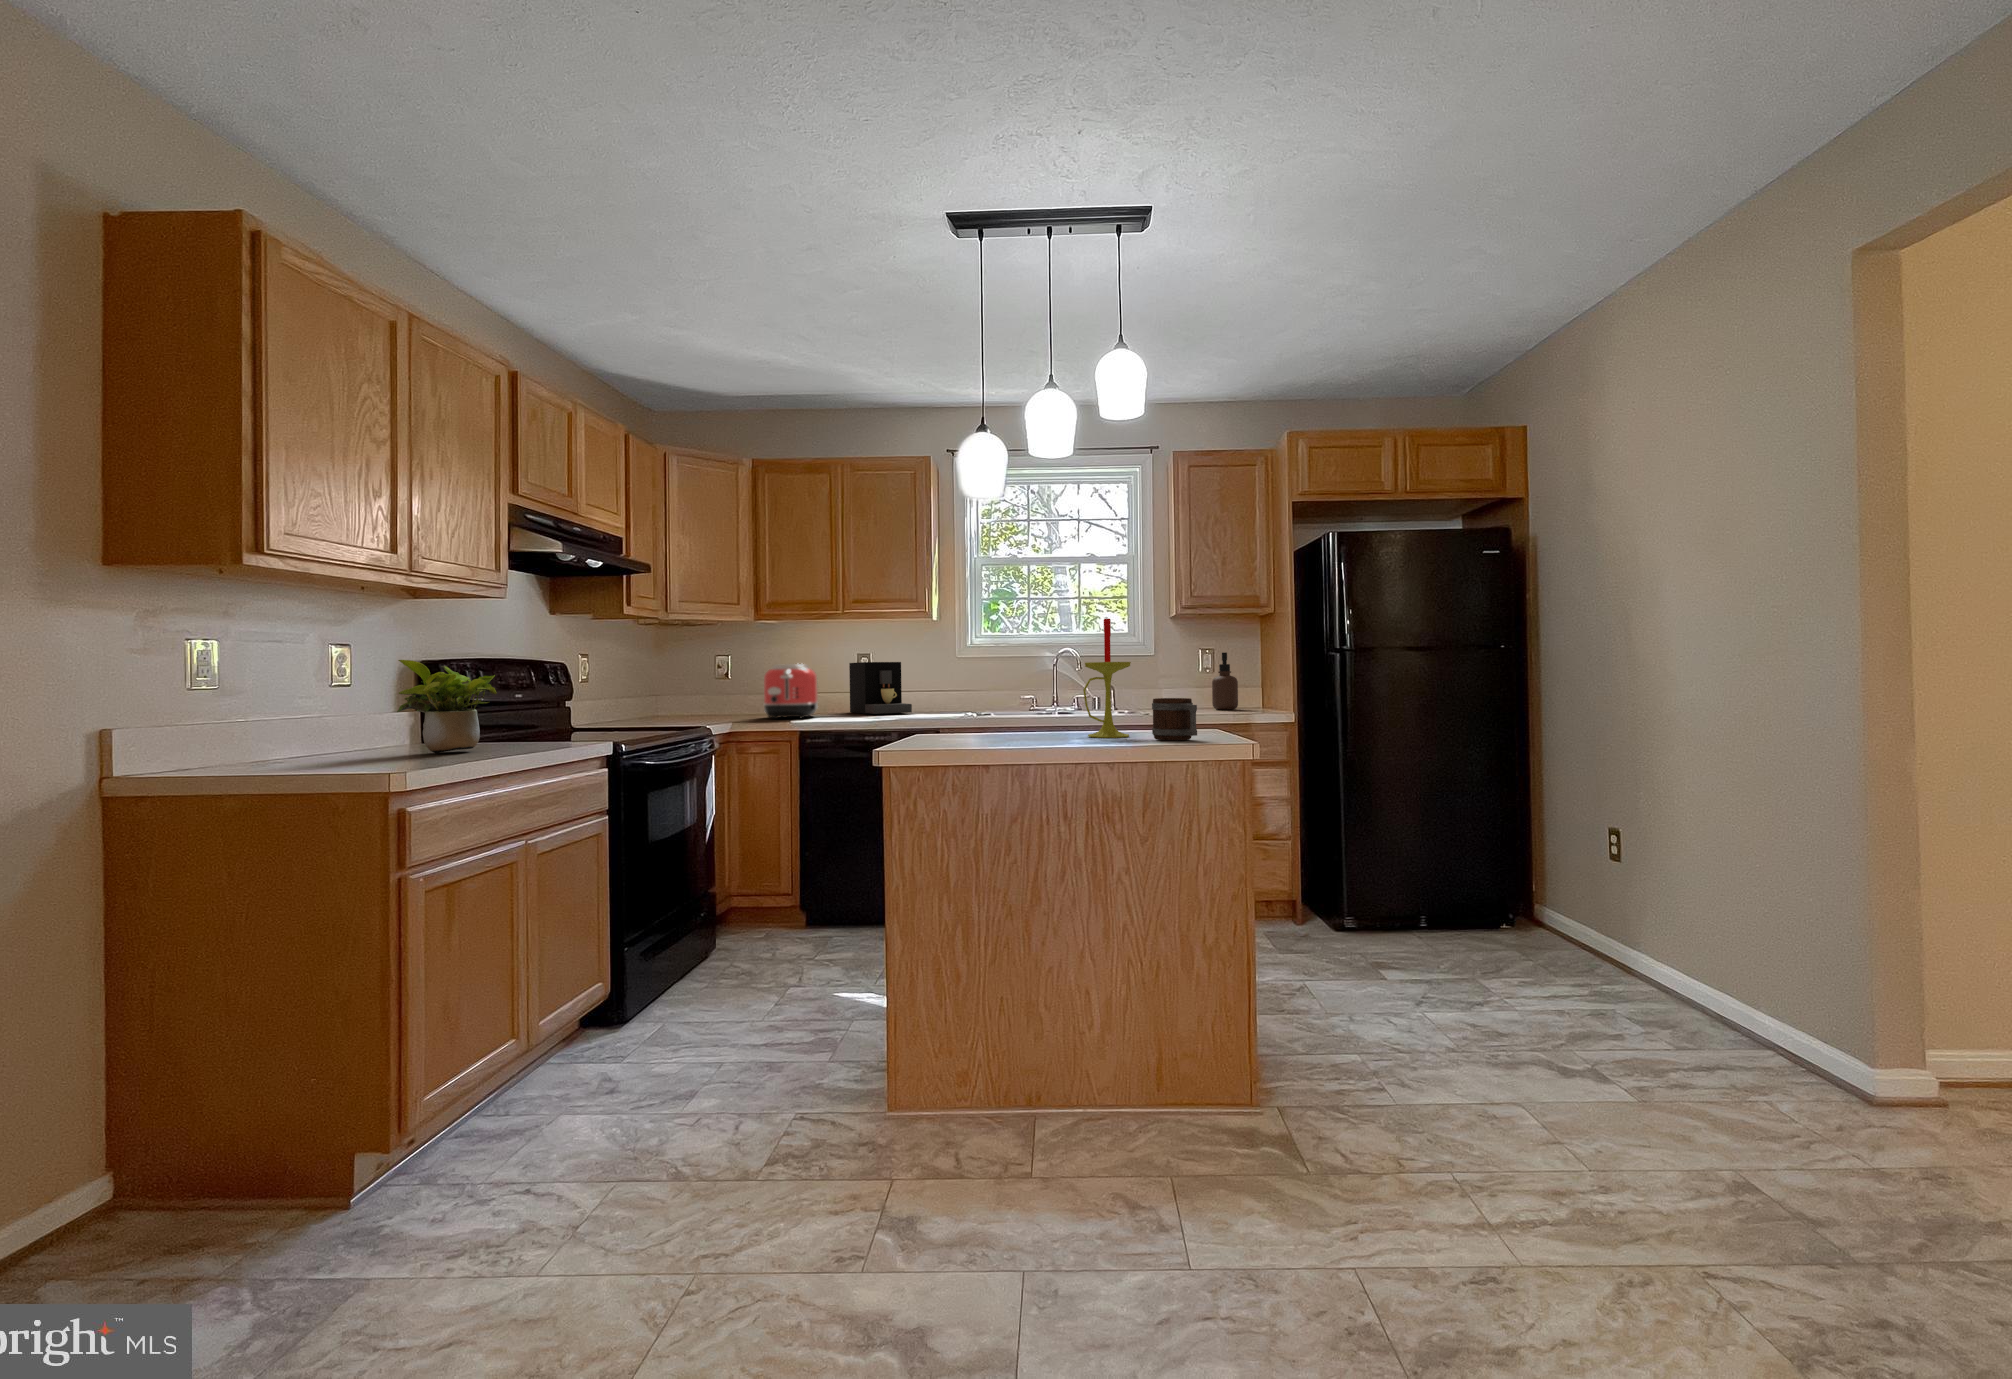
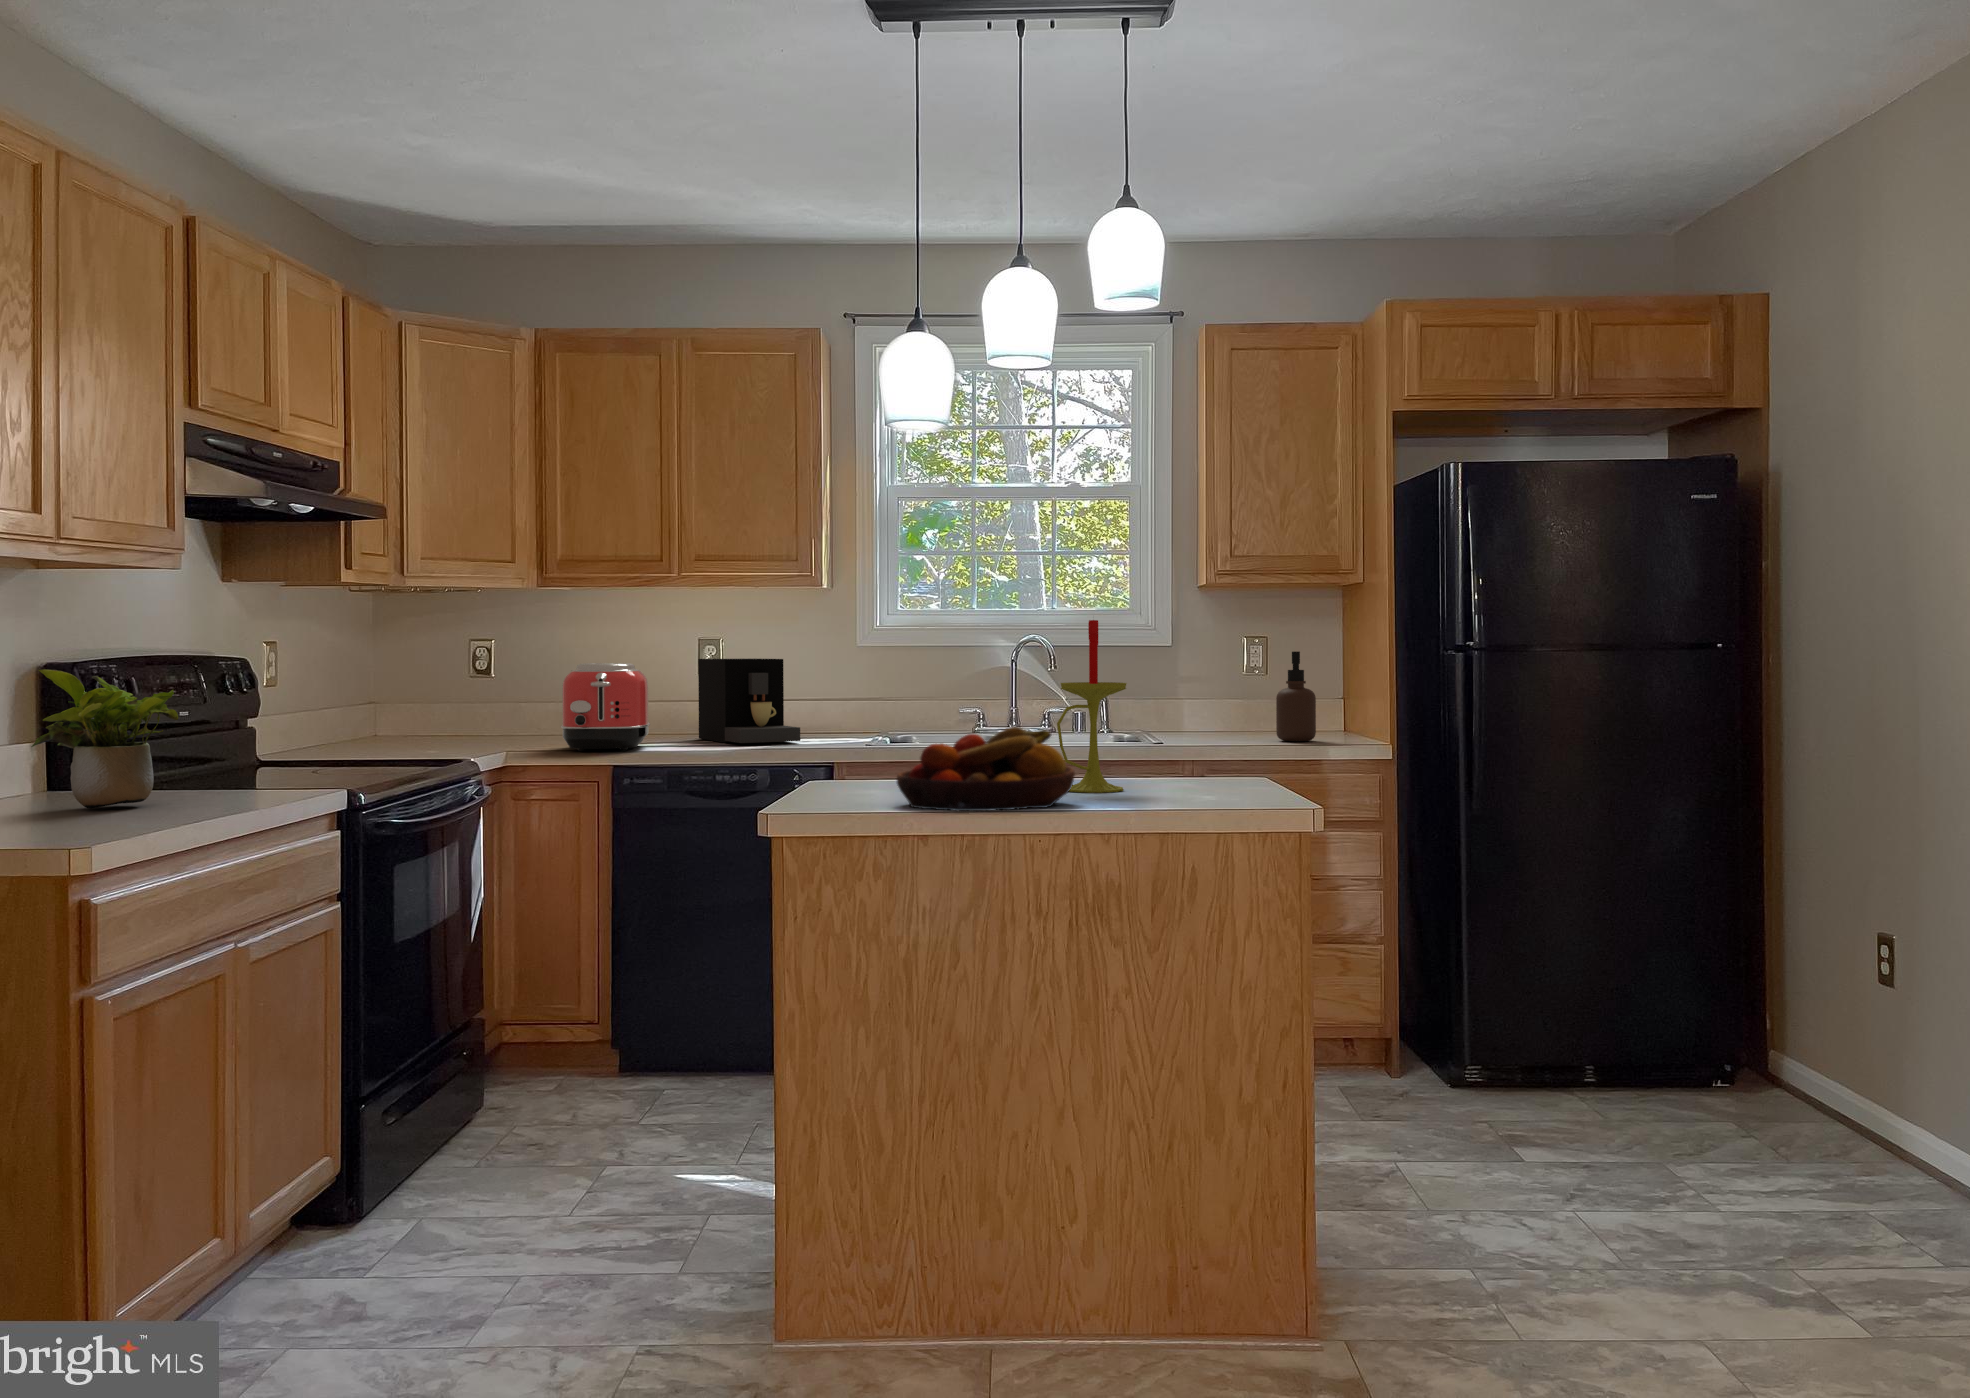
fruit bowl: none [972,688,1101,750] -> present [897,727,1075,811]
mug: present [1152,698,1197,741] -> none [1150,738,1209,799]

